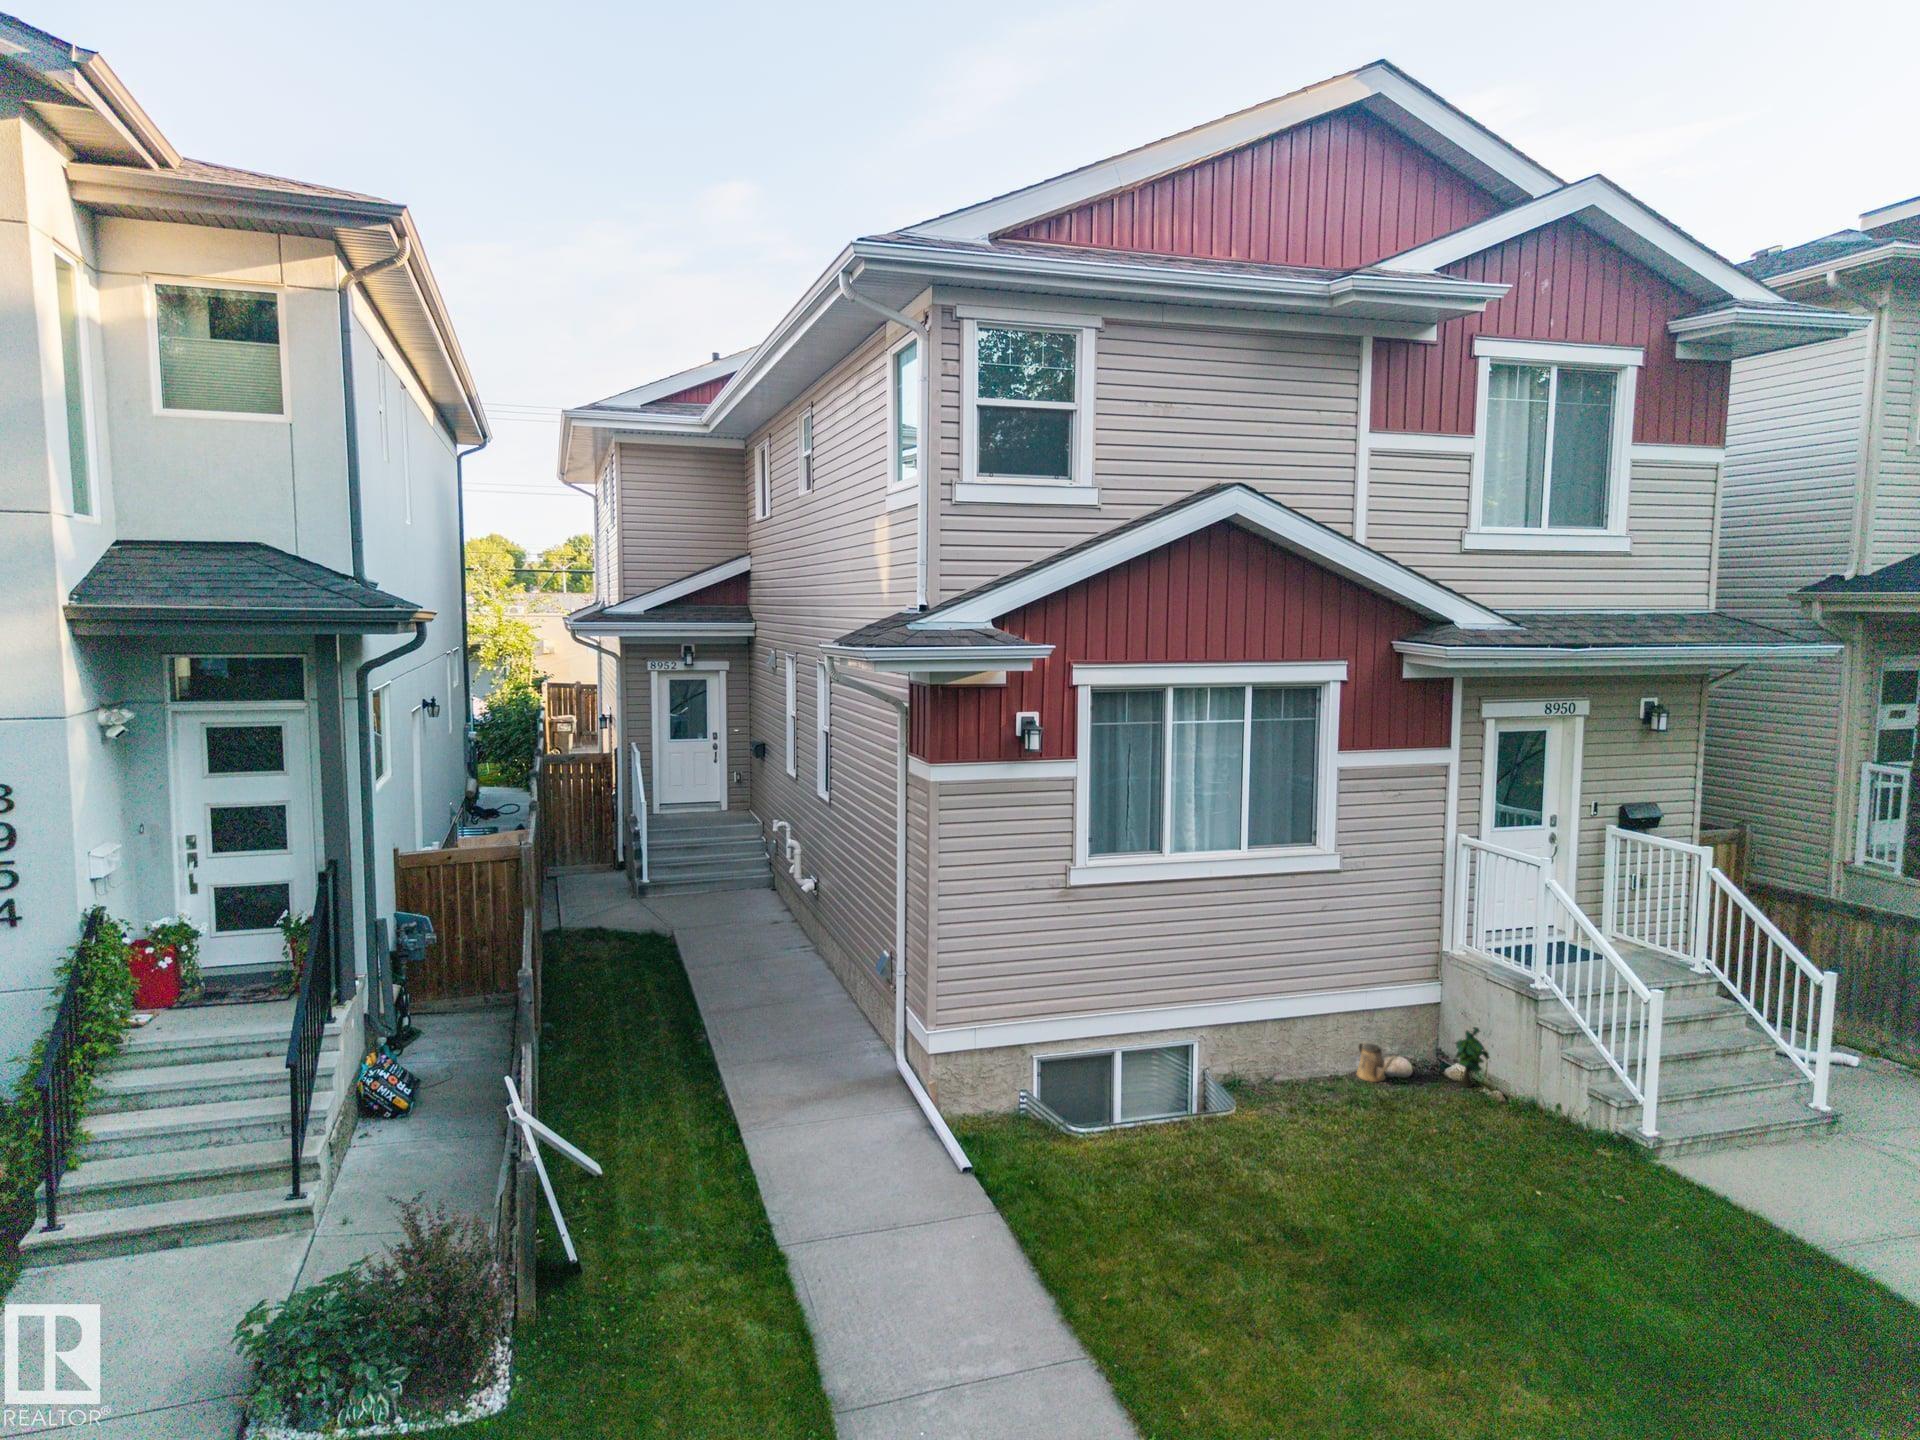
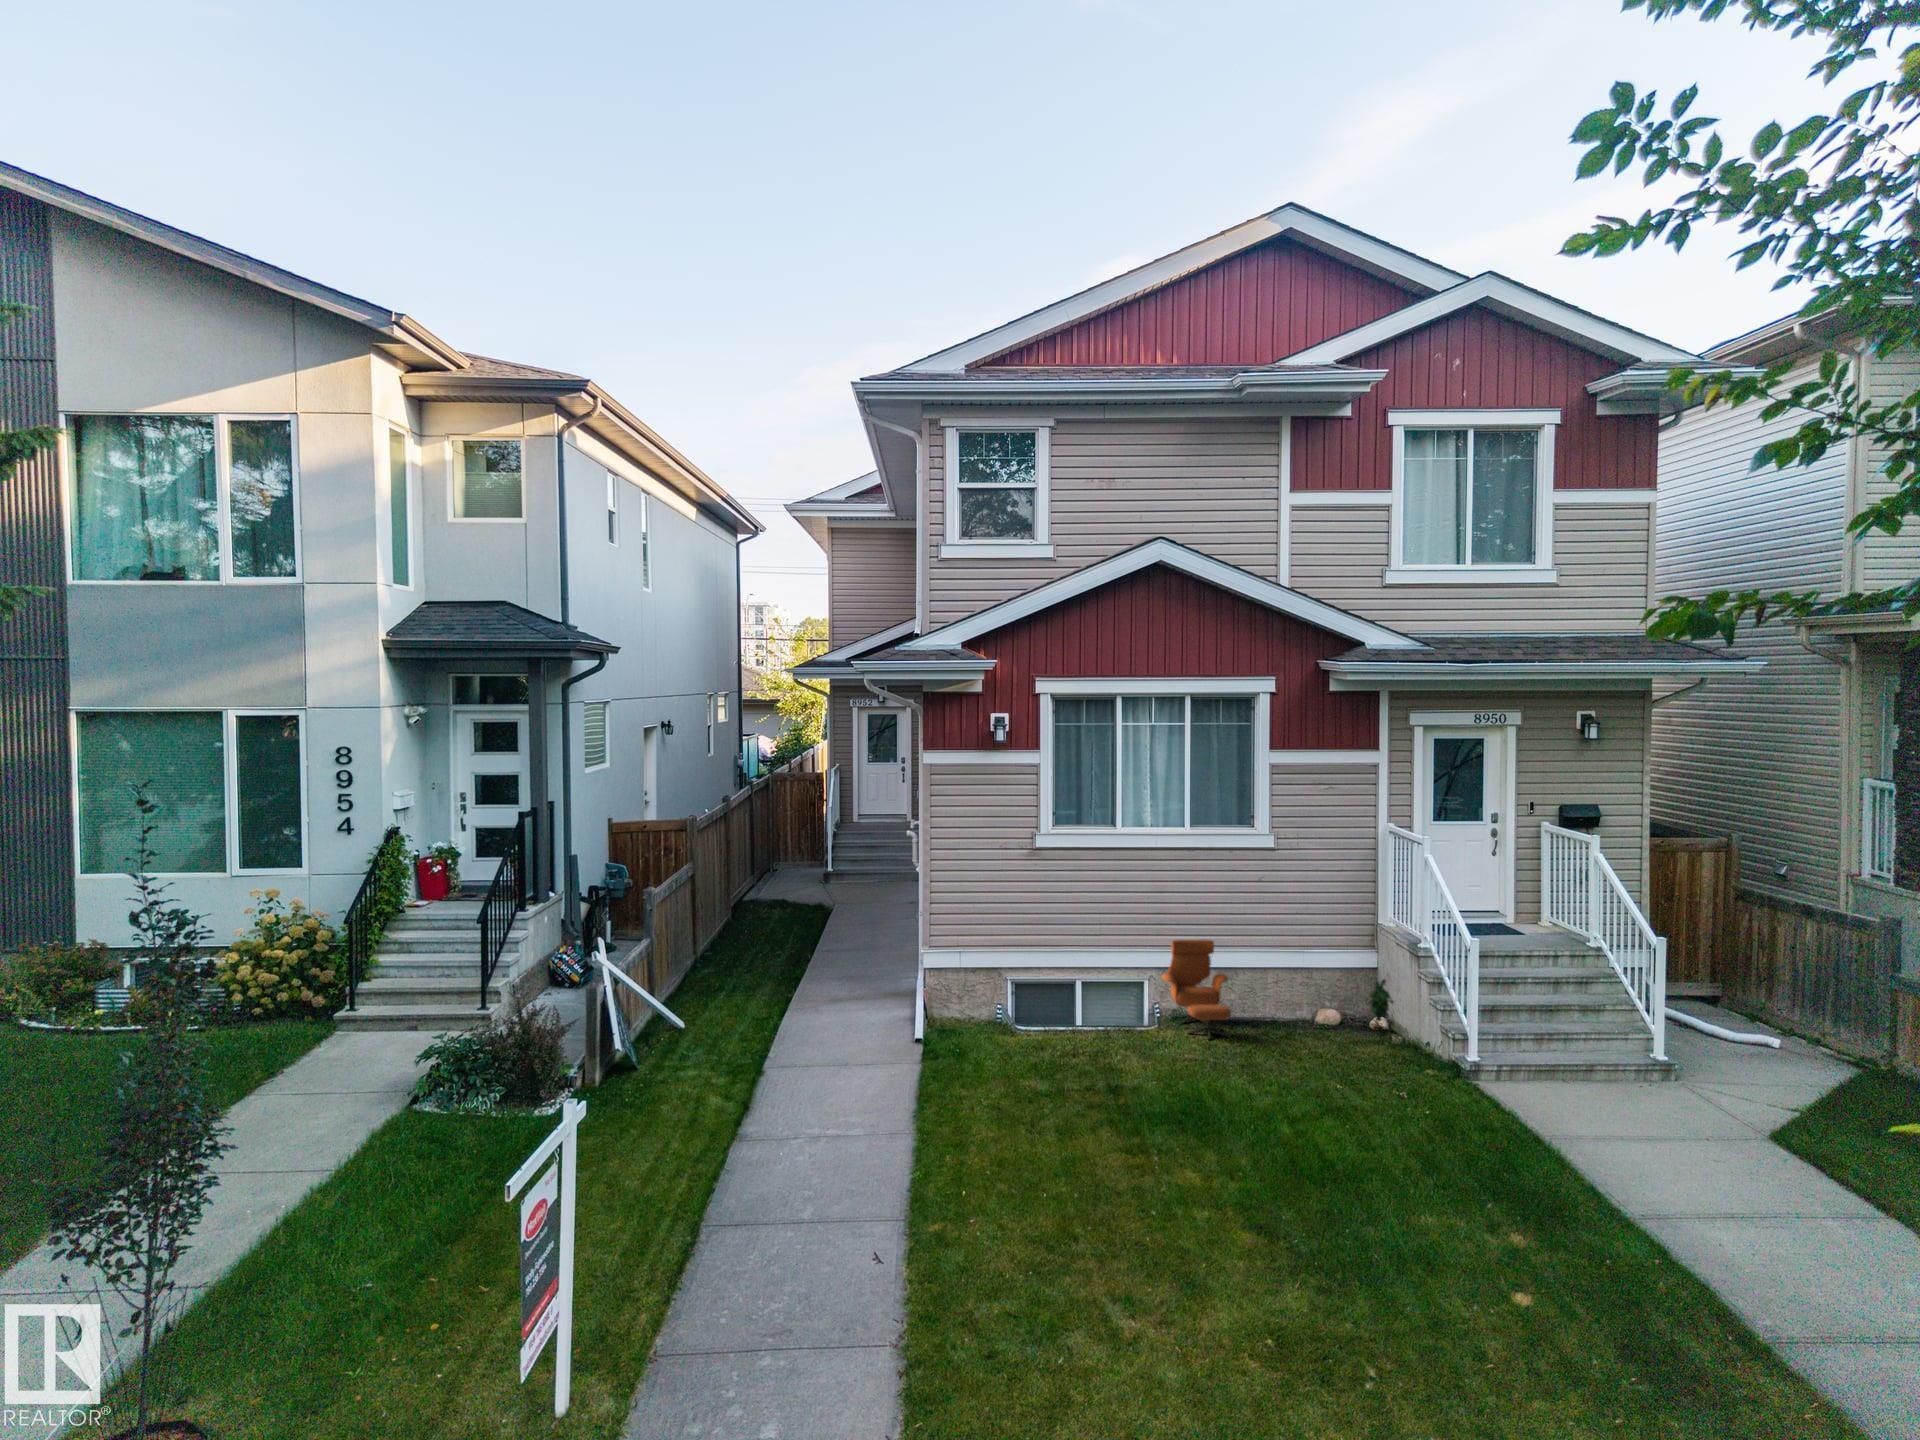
lounge chair: none [1222,991,1324,1126] -> present [1162,940,1231,1040]
watering can: present [1357,1042,1395,1082] -> none [1286,991,1311,1022]

